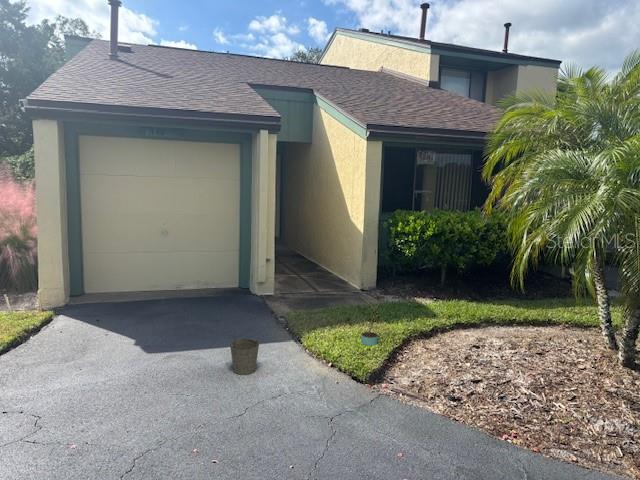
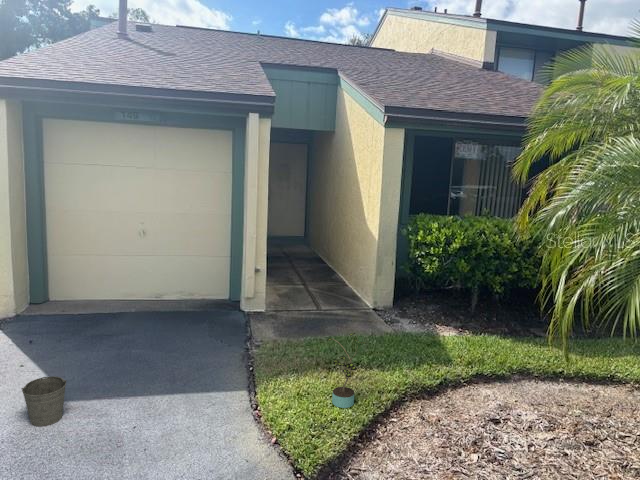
bucket: present [230,339,259,375] -> present [22,376,66,426]

